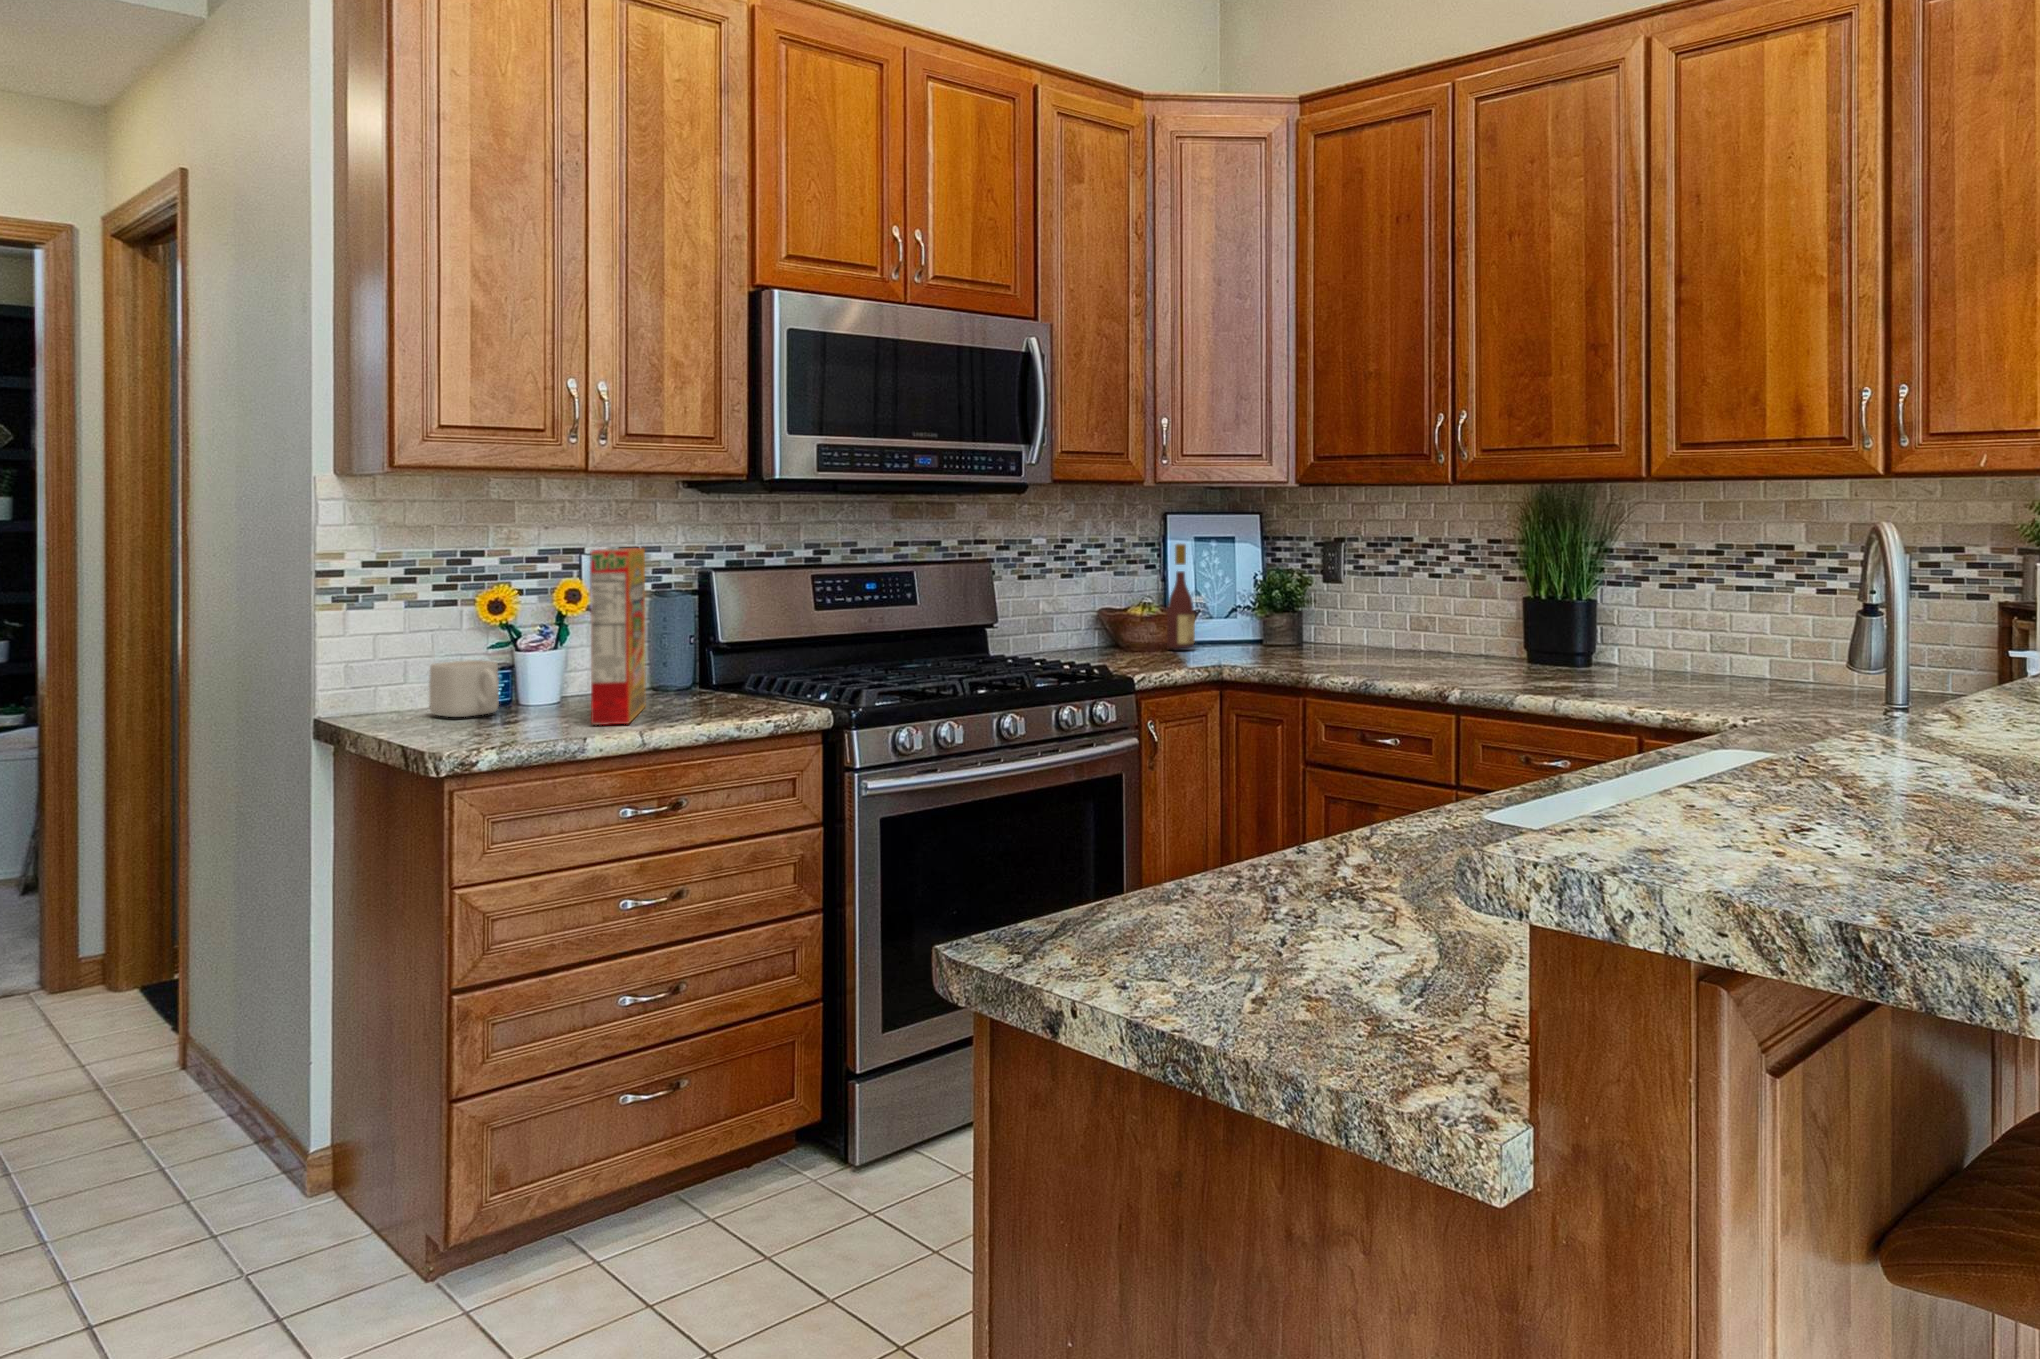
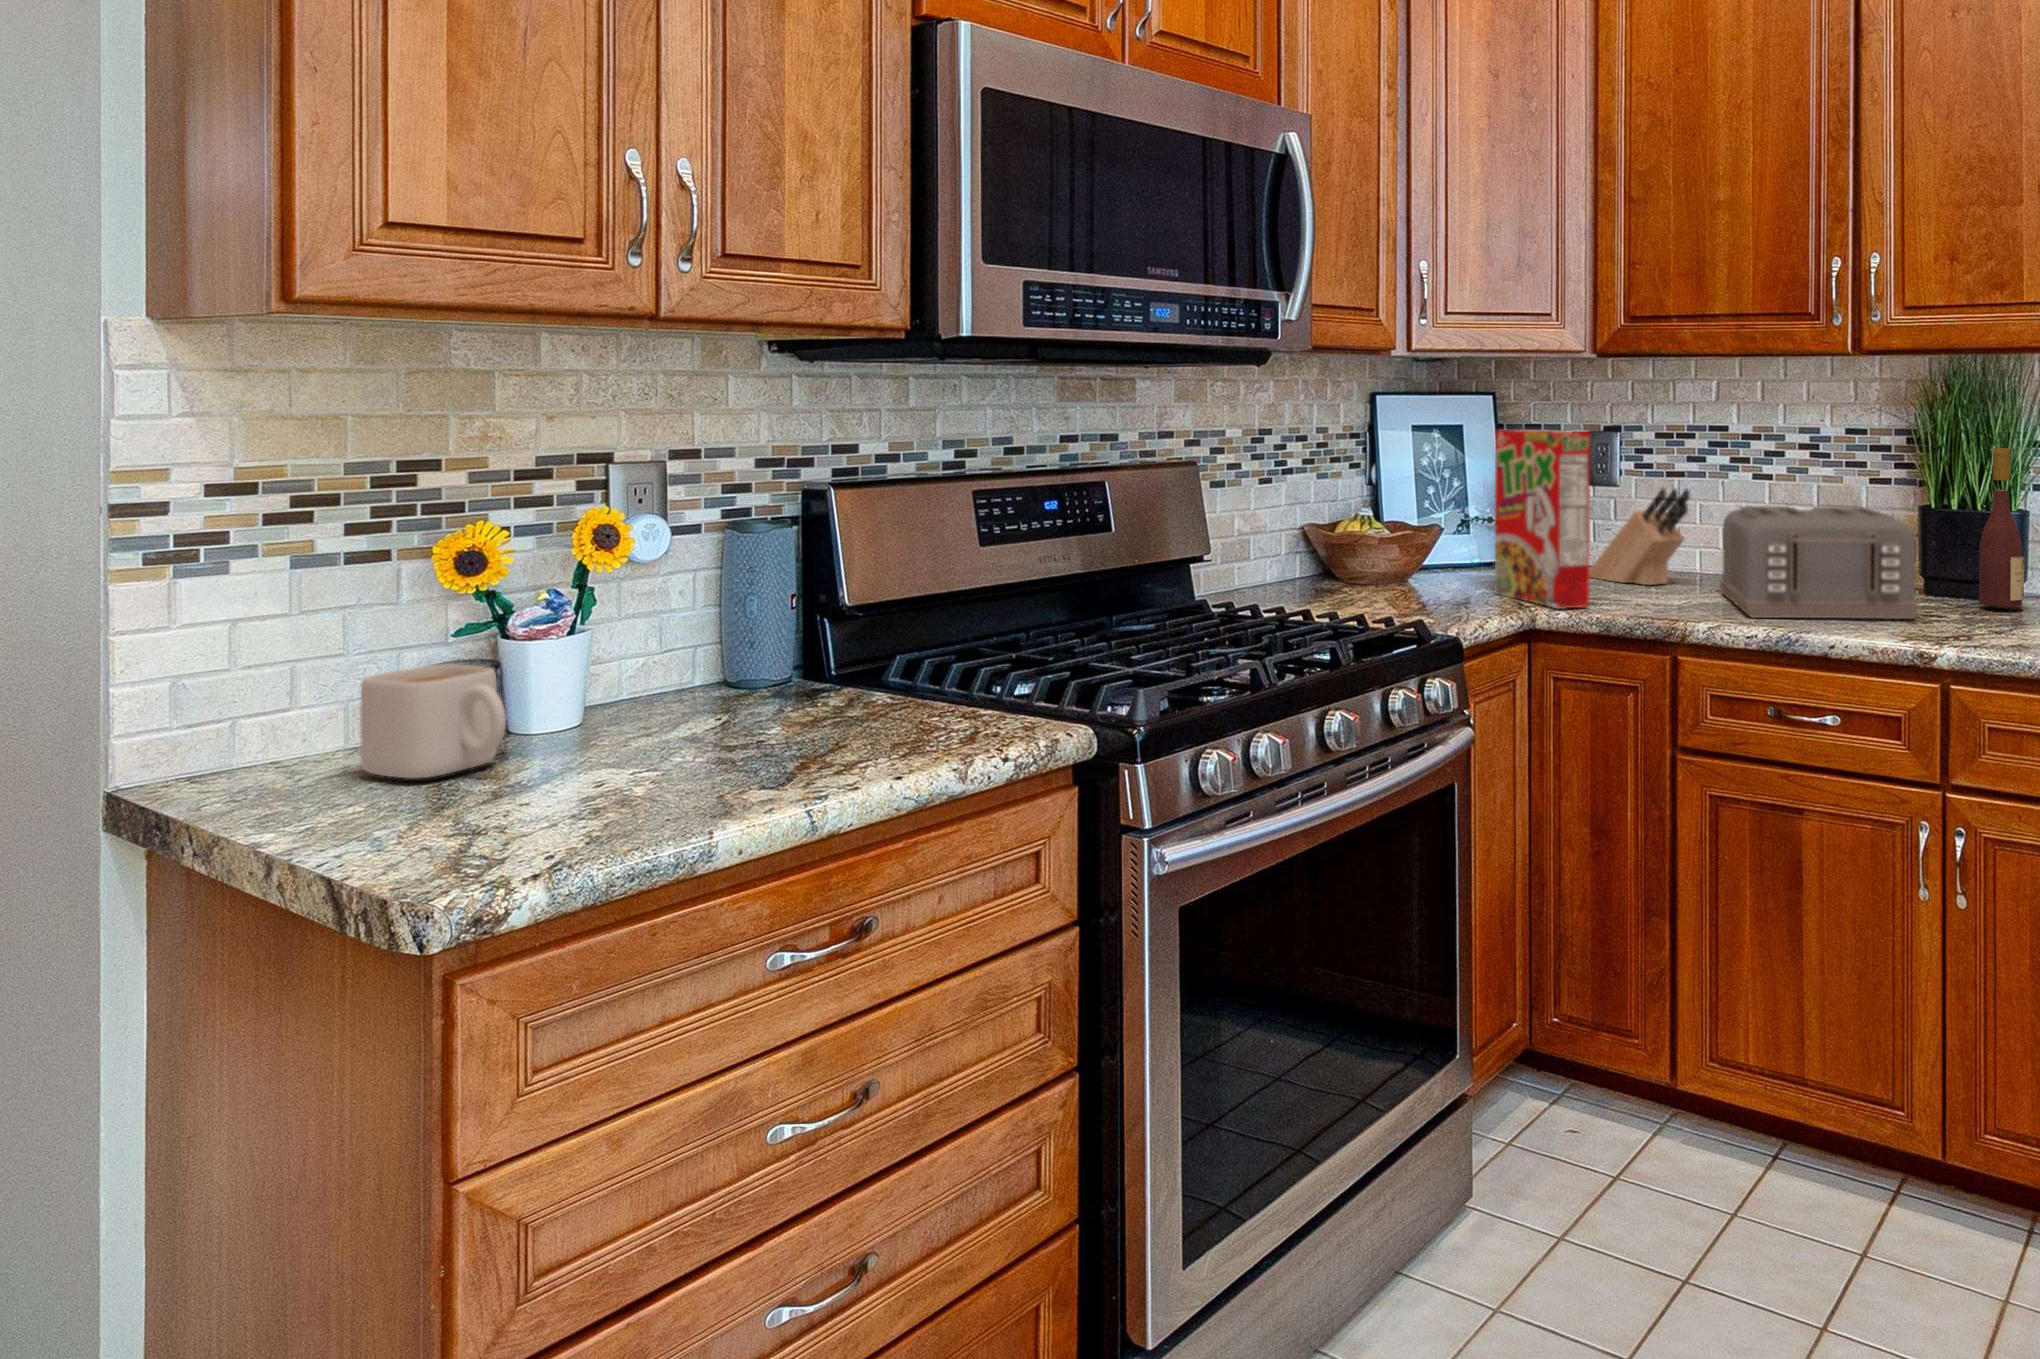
wine bottle: present [1167,544,1195,648] -> present [1979,448,2024,607]
cereal box: present [591,548,646,725] -> present [1495,430,1590,609]
knife block: none [1301,582,1363,653] -> present [1589,488,1690,585]
toaster: none [1357,595,1488,675] -> present [1721,506,1918,619]

